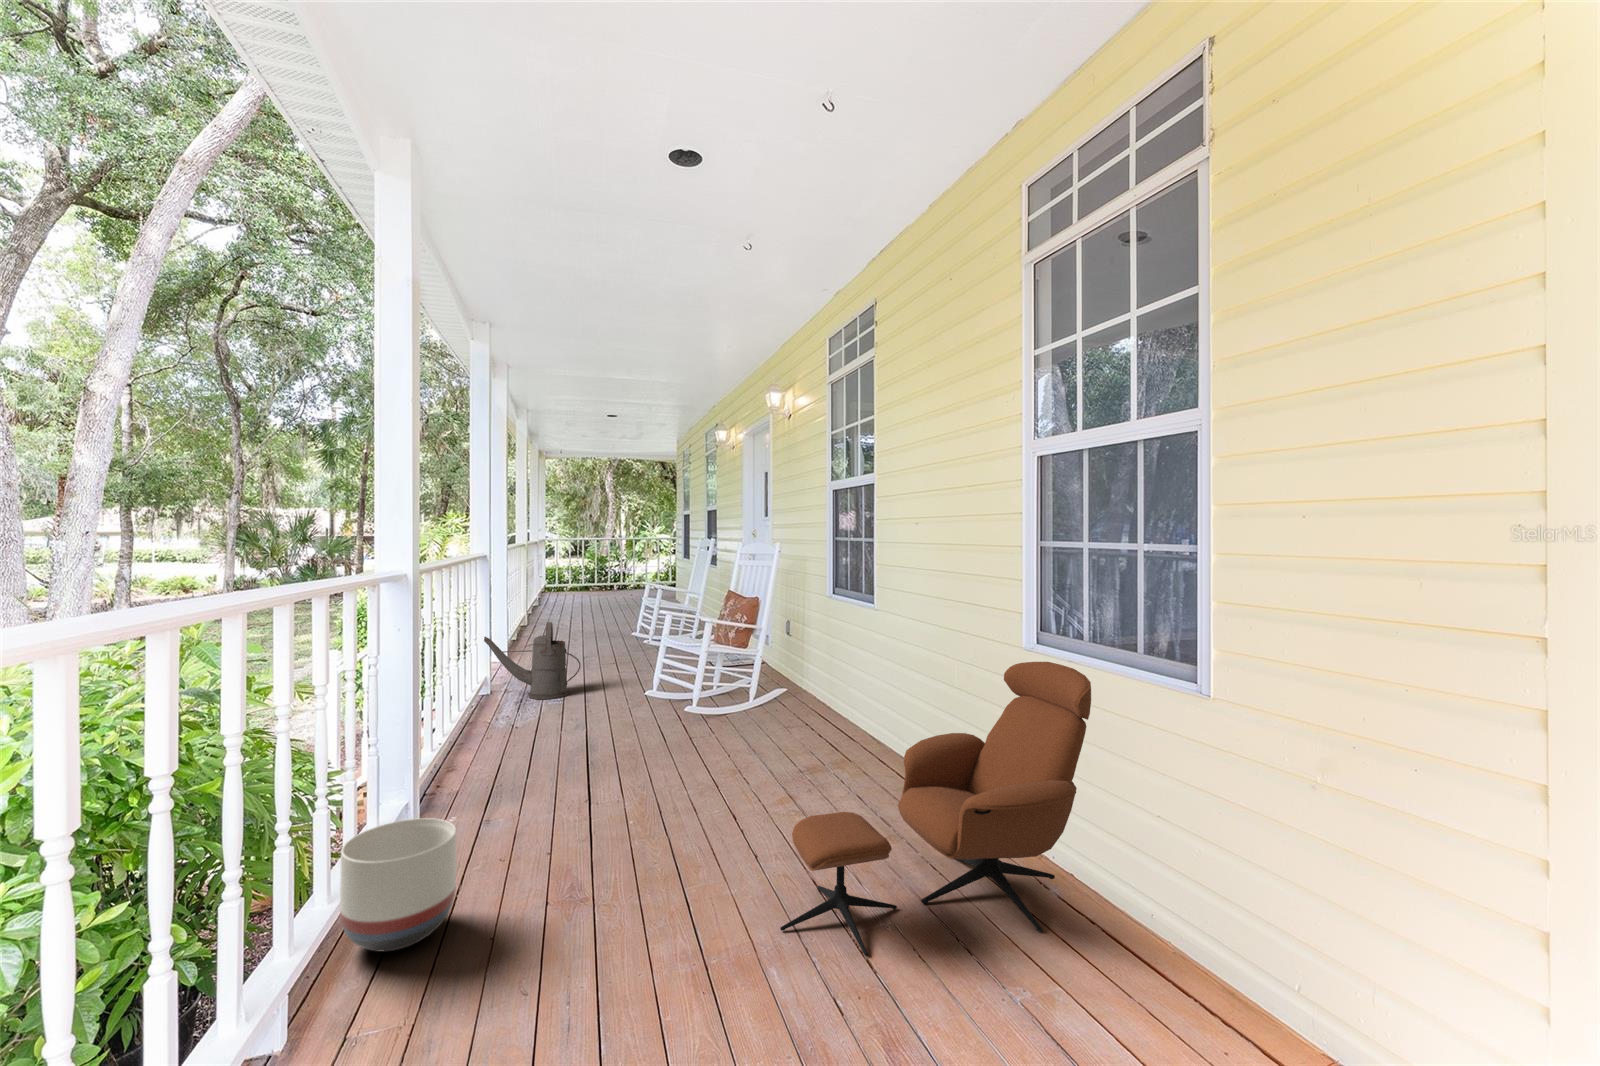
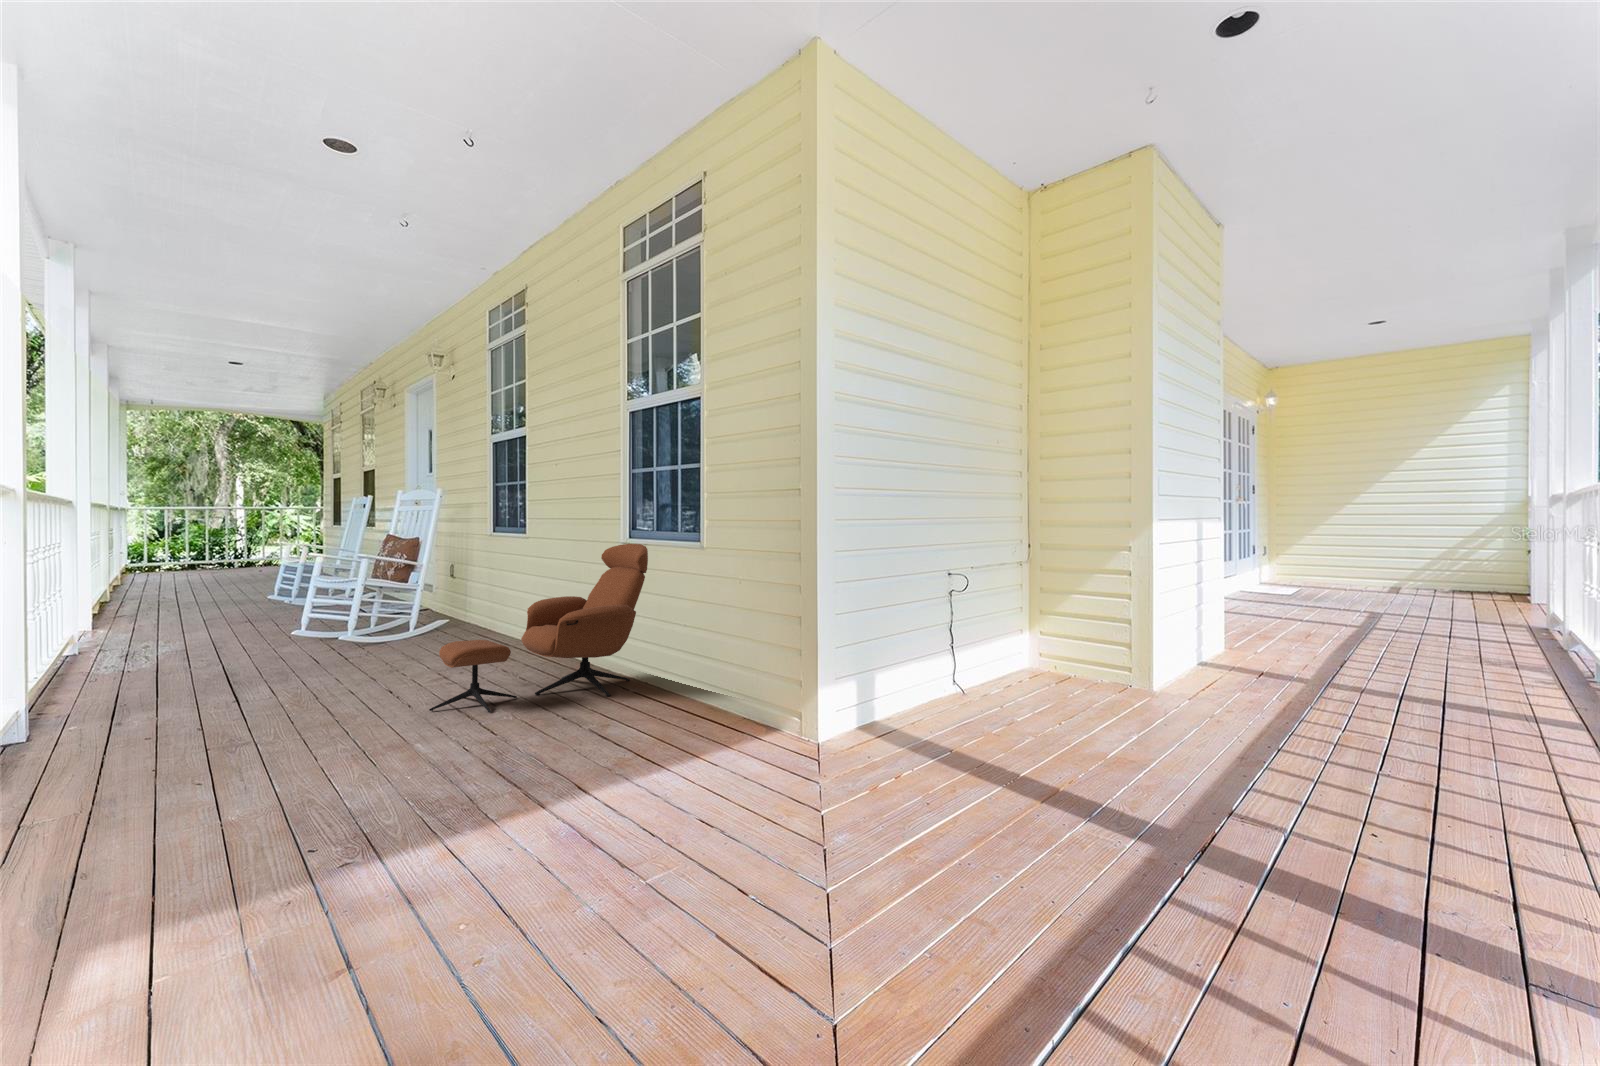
watering can: present [484,622,580,700] -> none [94,563,218,639]
planter: present [340,818,456,952] -> none [37,658,147,747]

